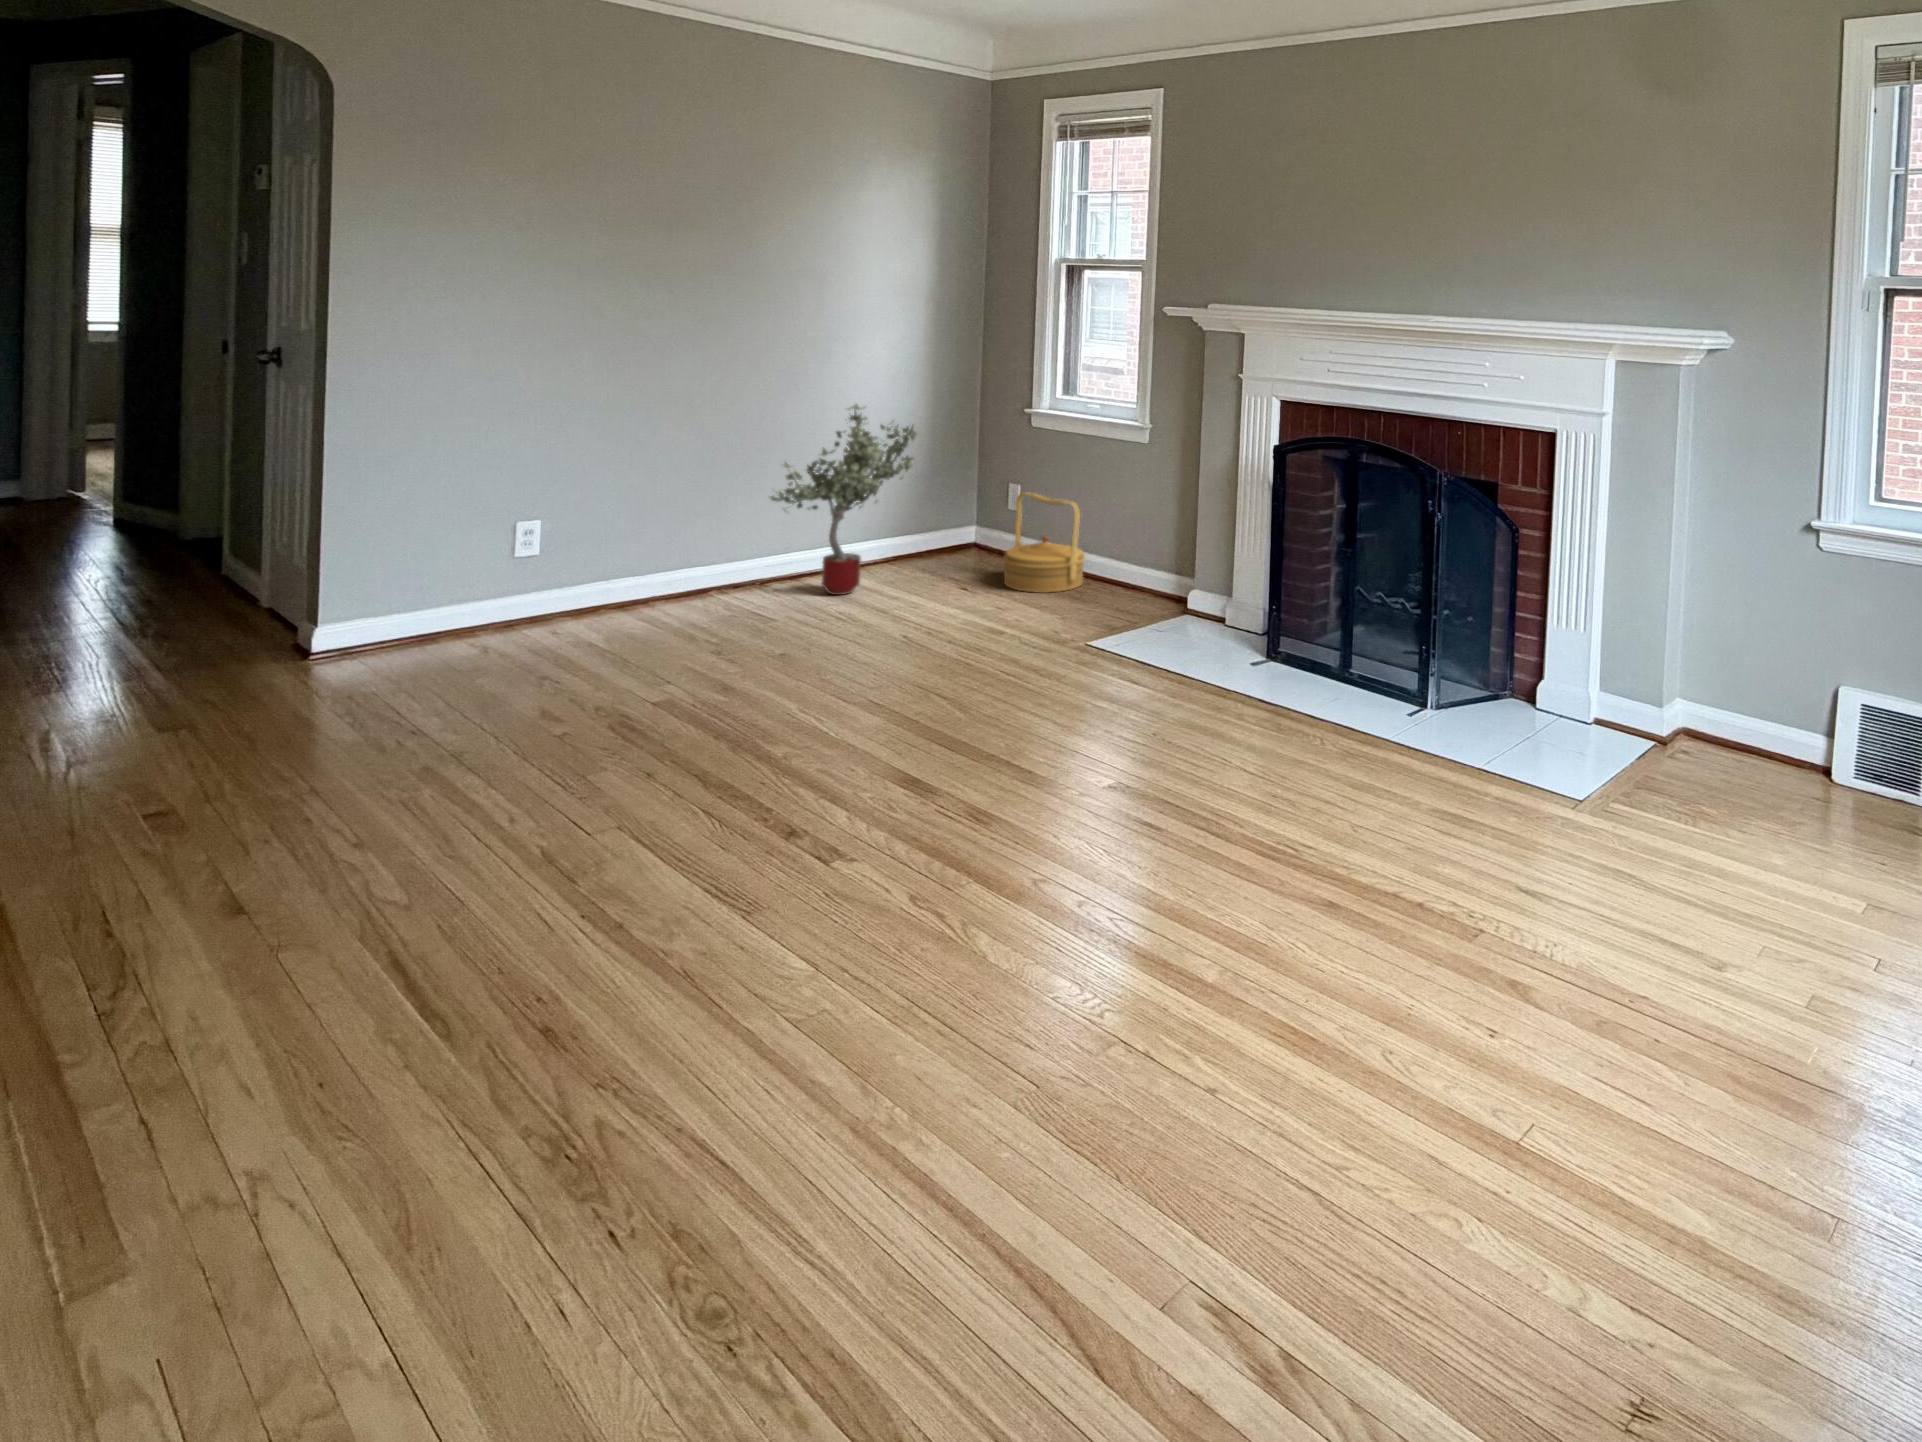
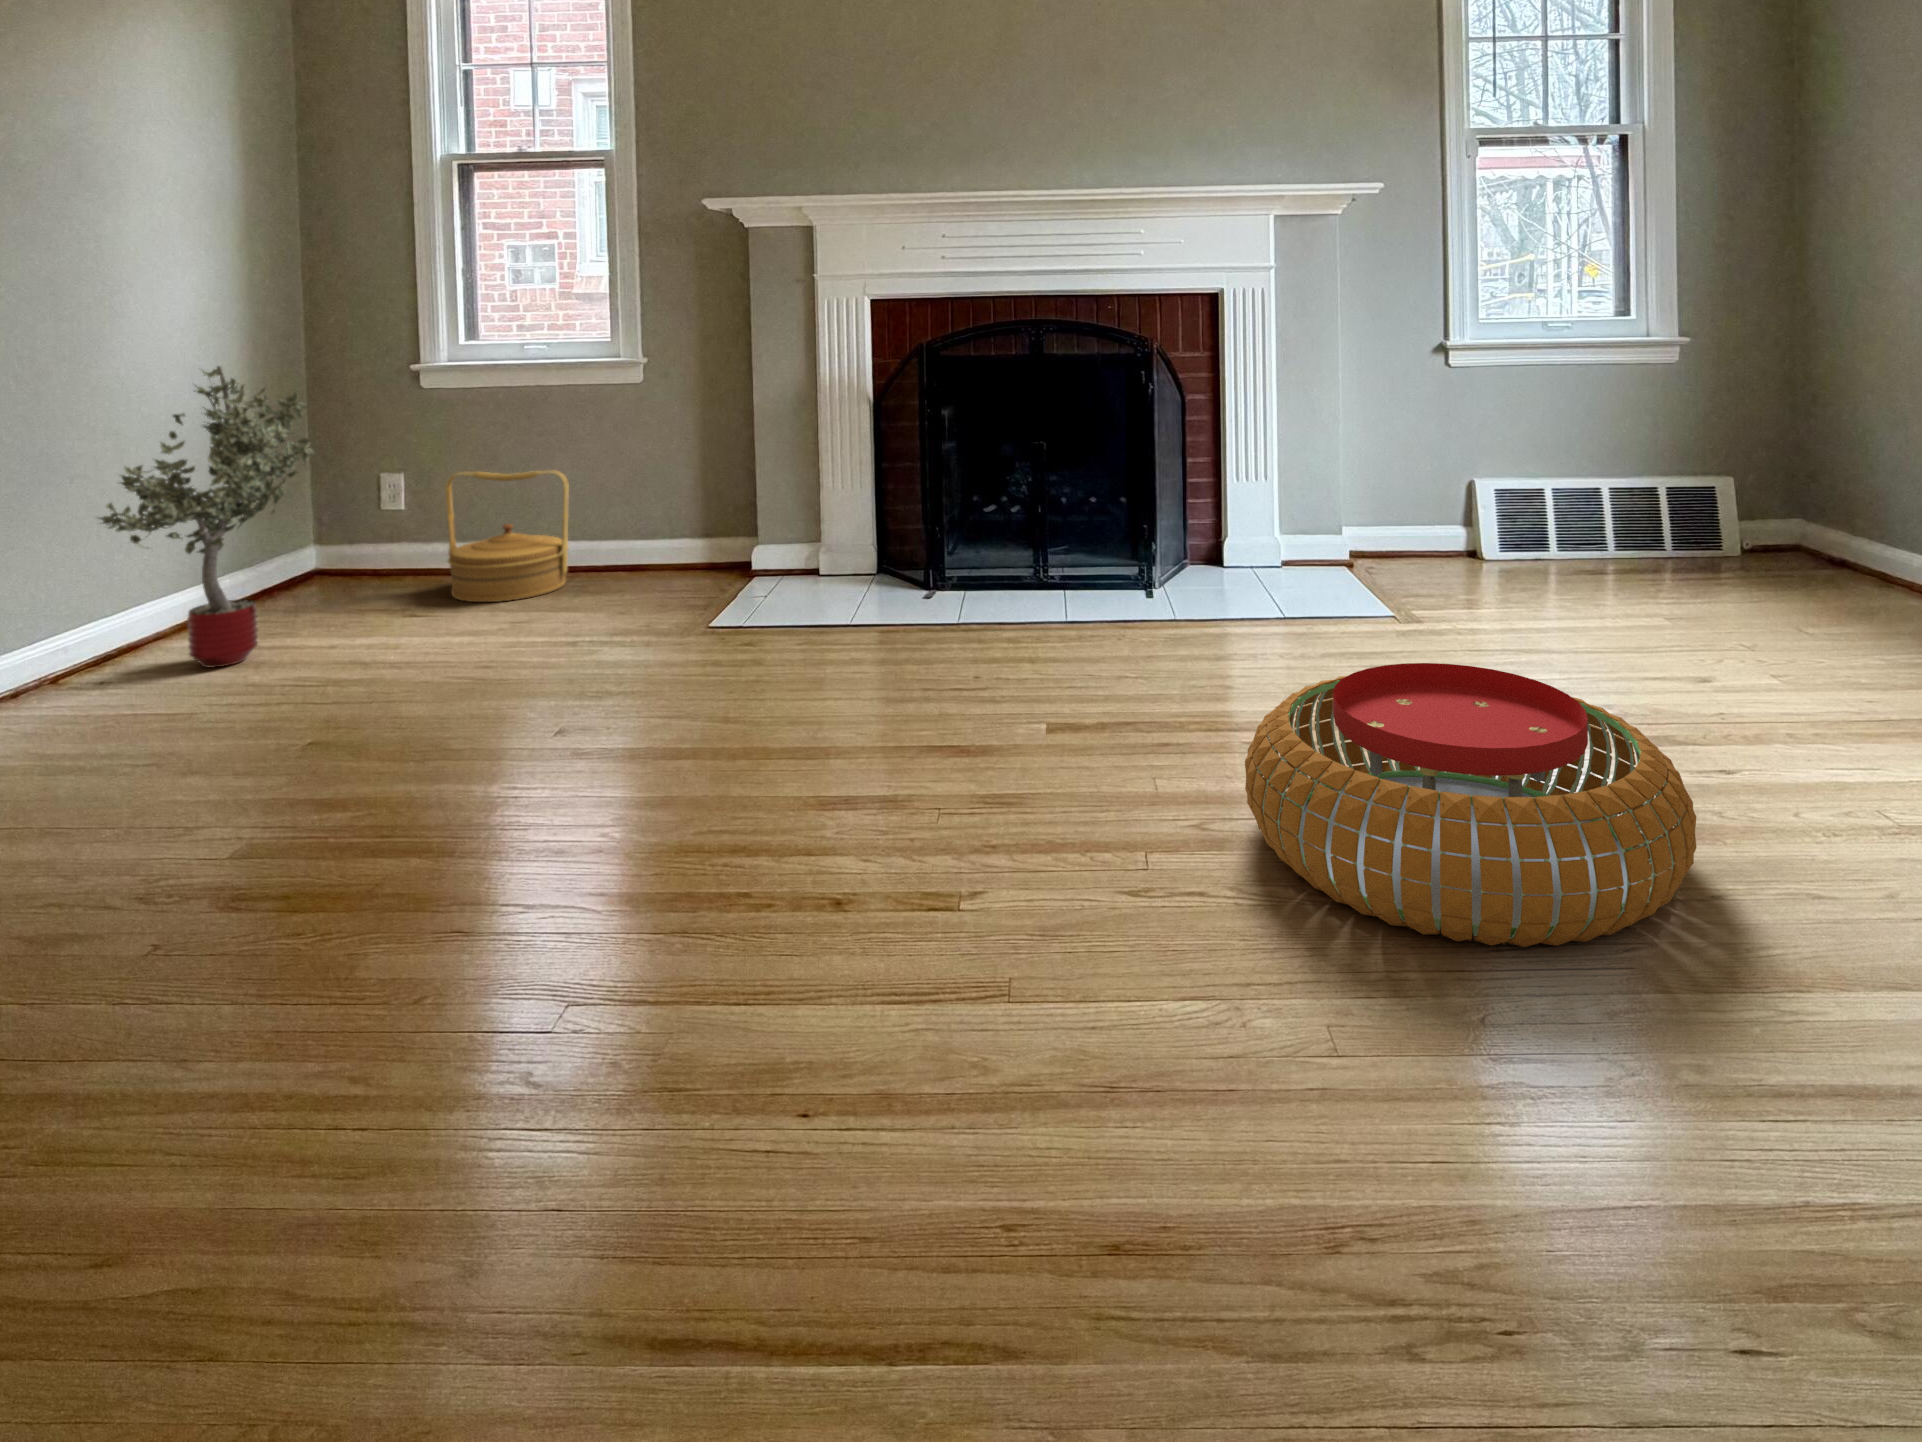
pouf: none [946,801,1313,1072] -> present [1245,663,1696,947]

